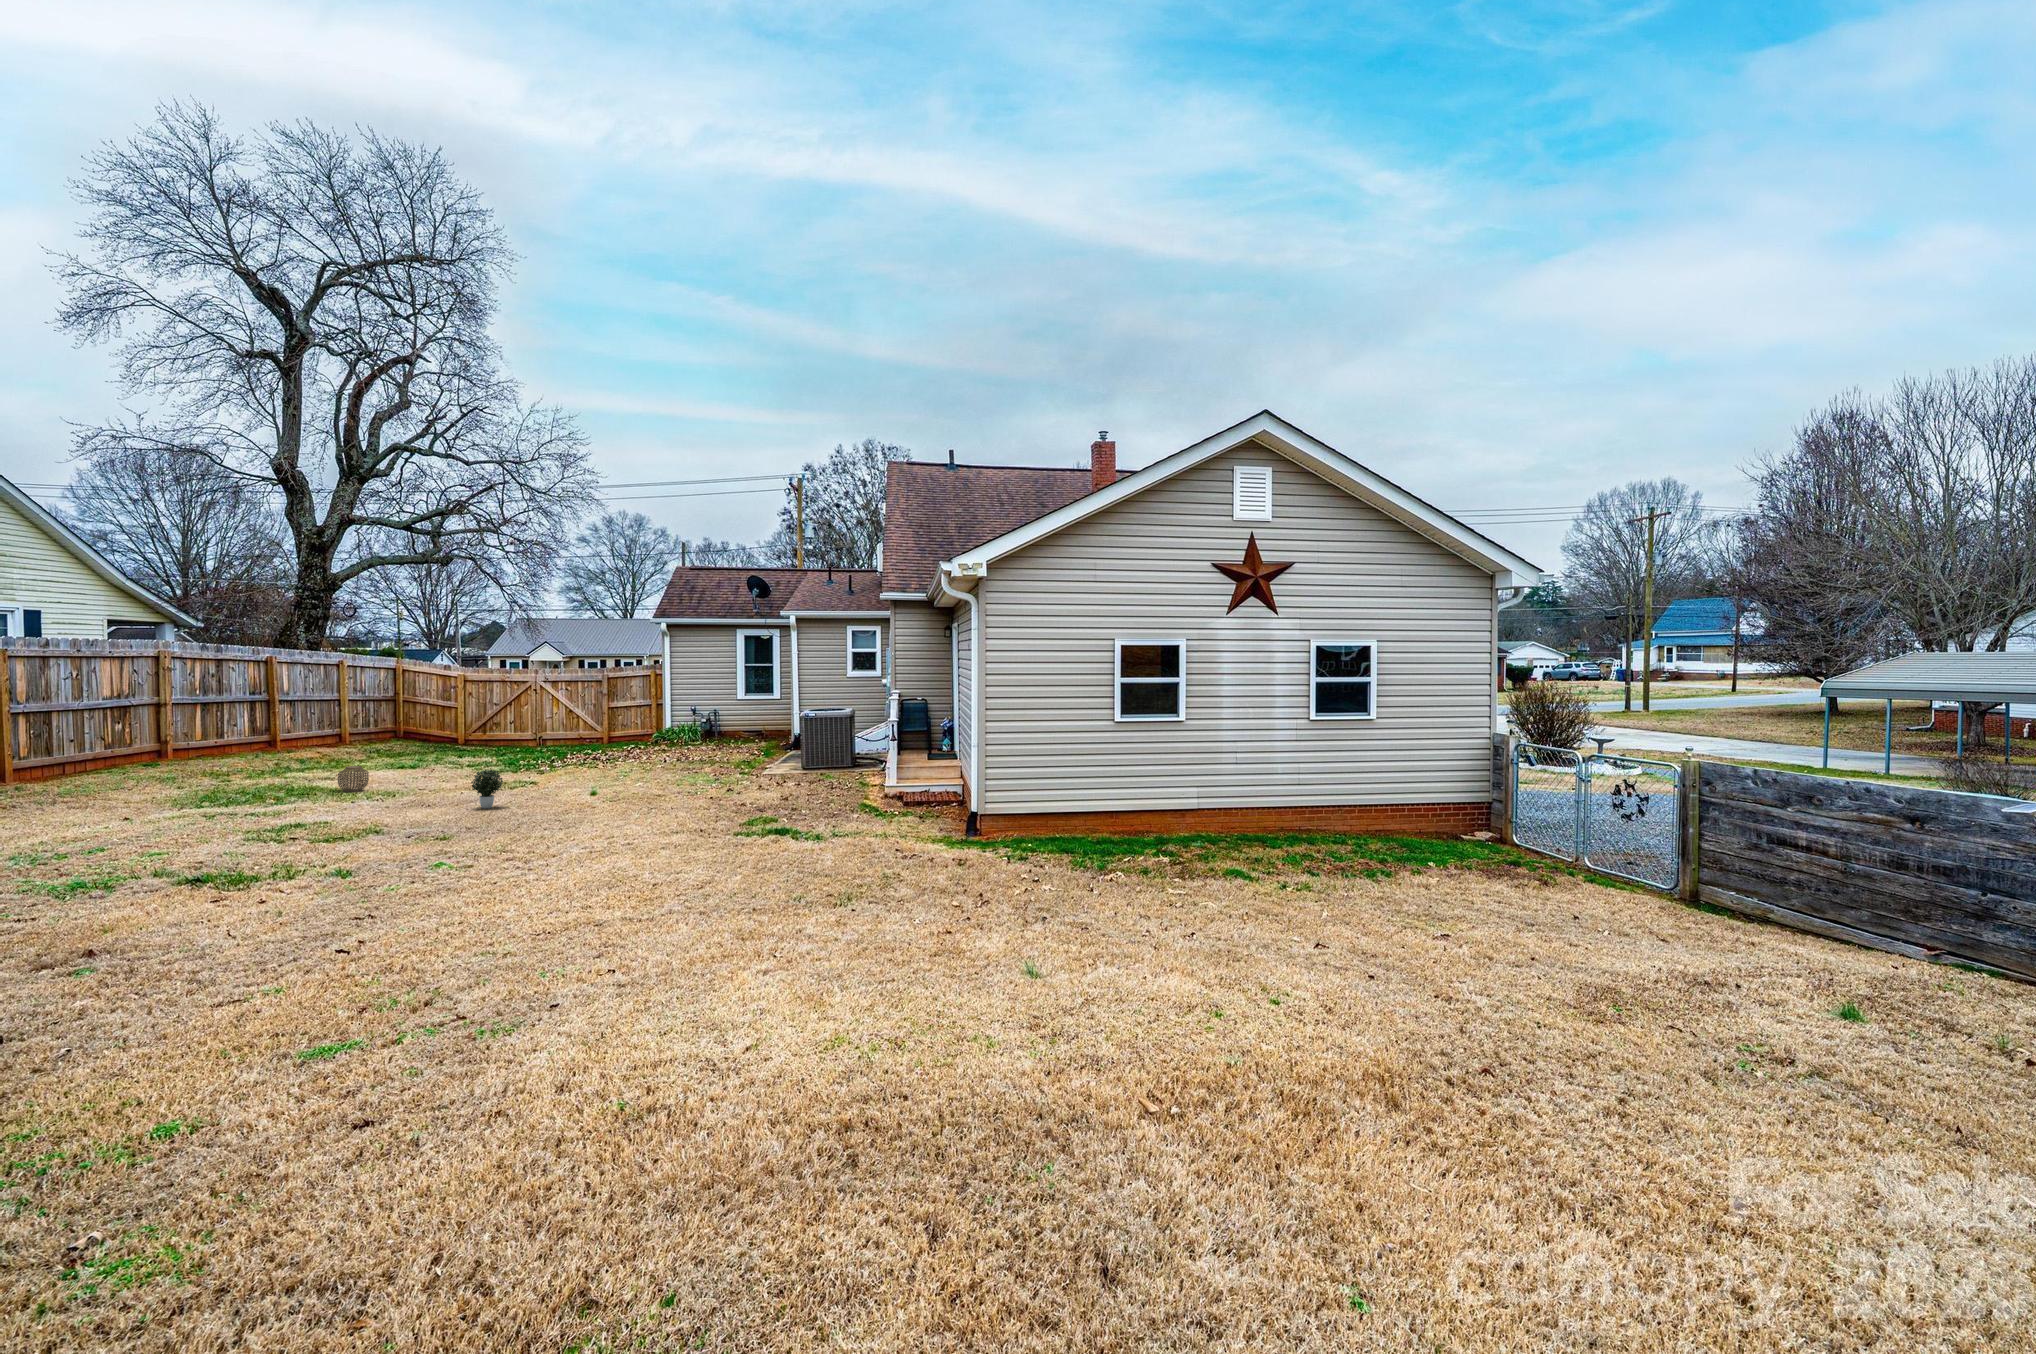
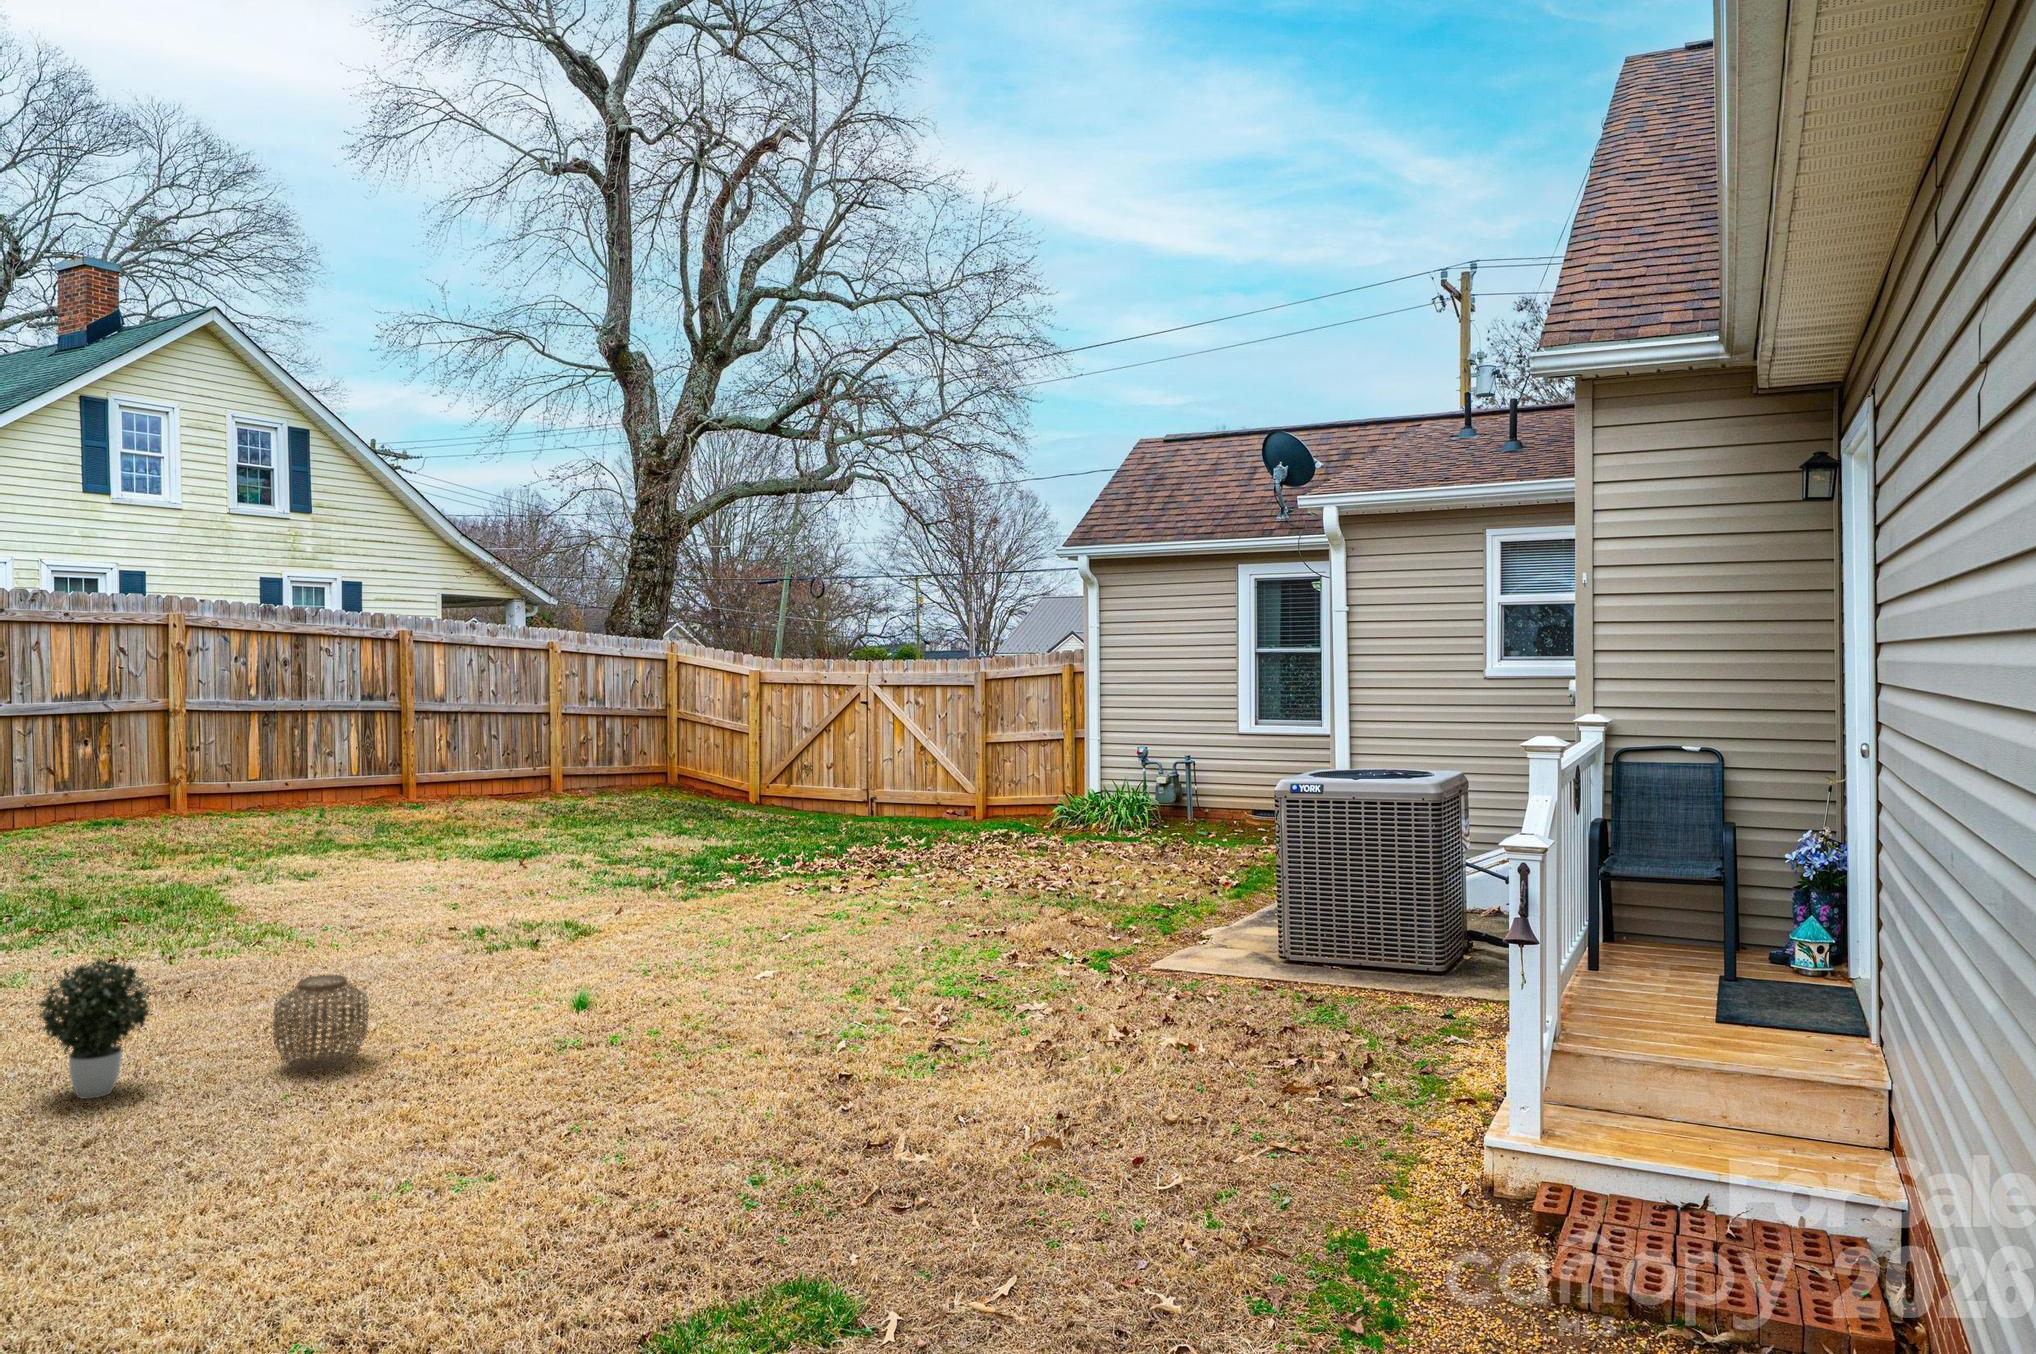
woven basket: present [338,766,369,792] -> present [273,975,368,1072]

